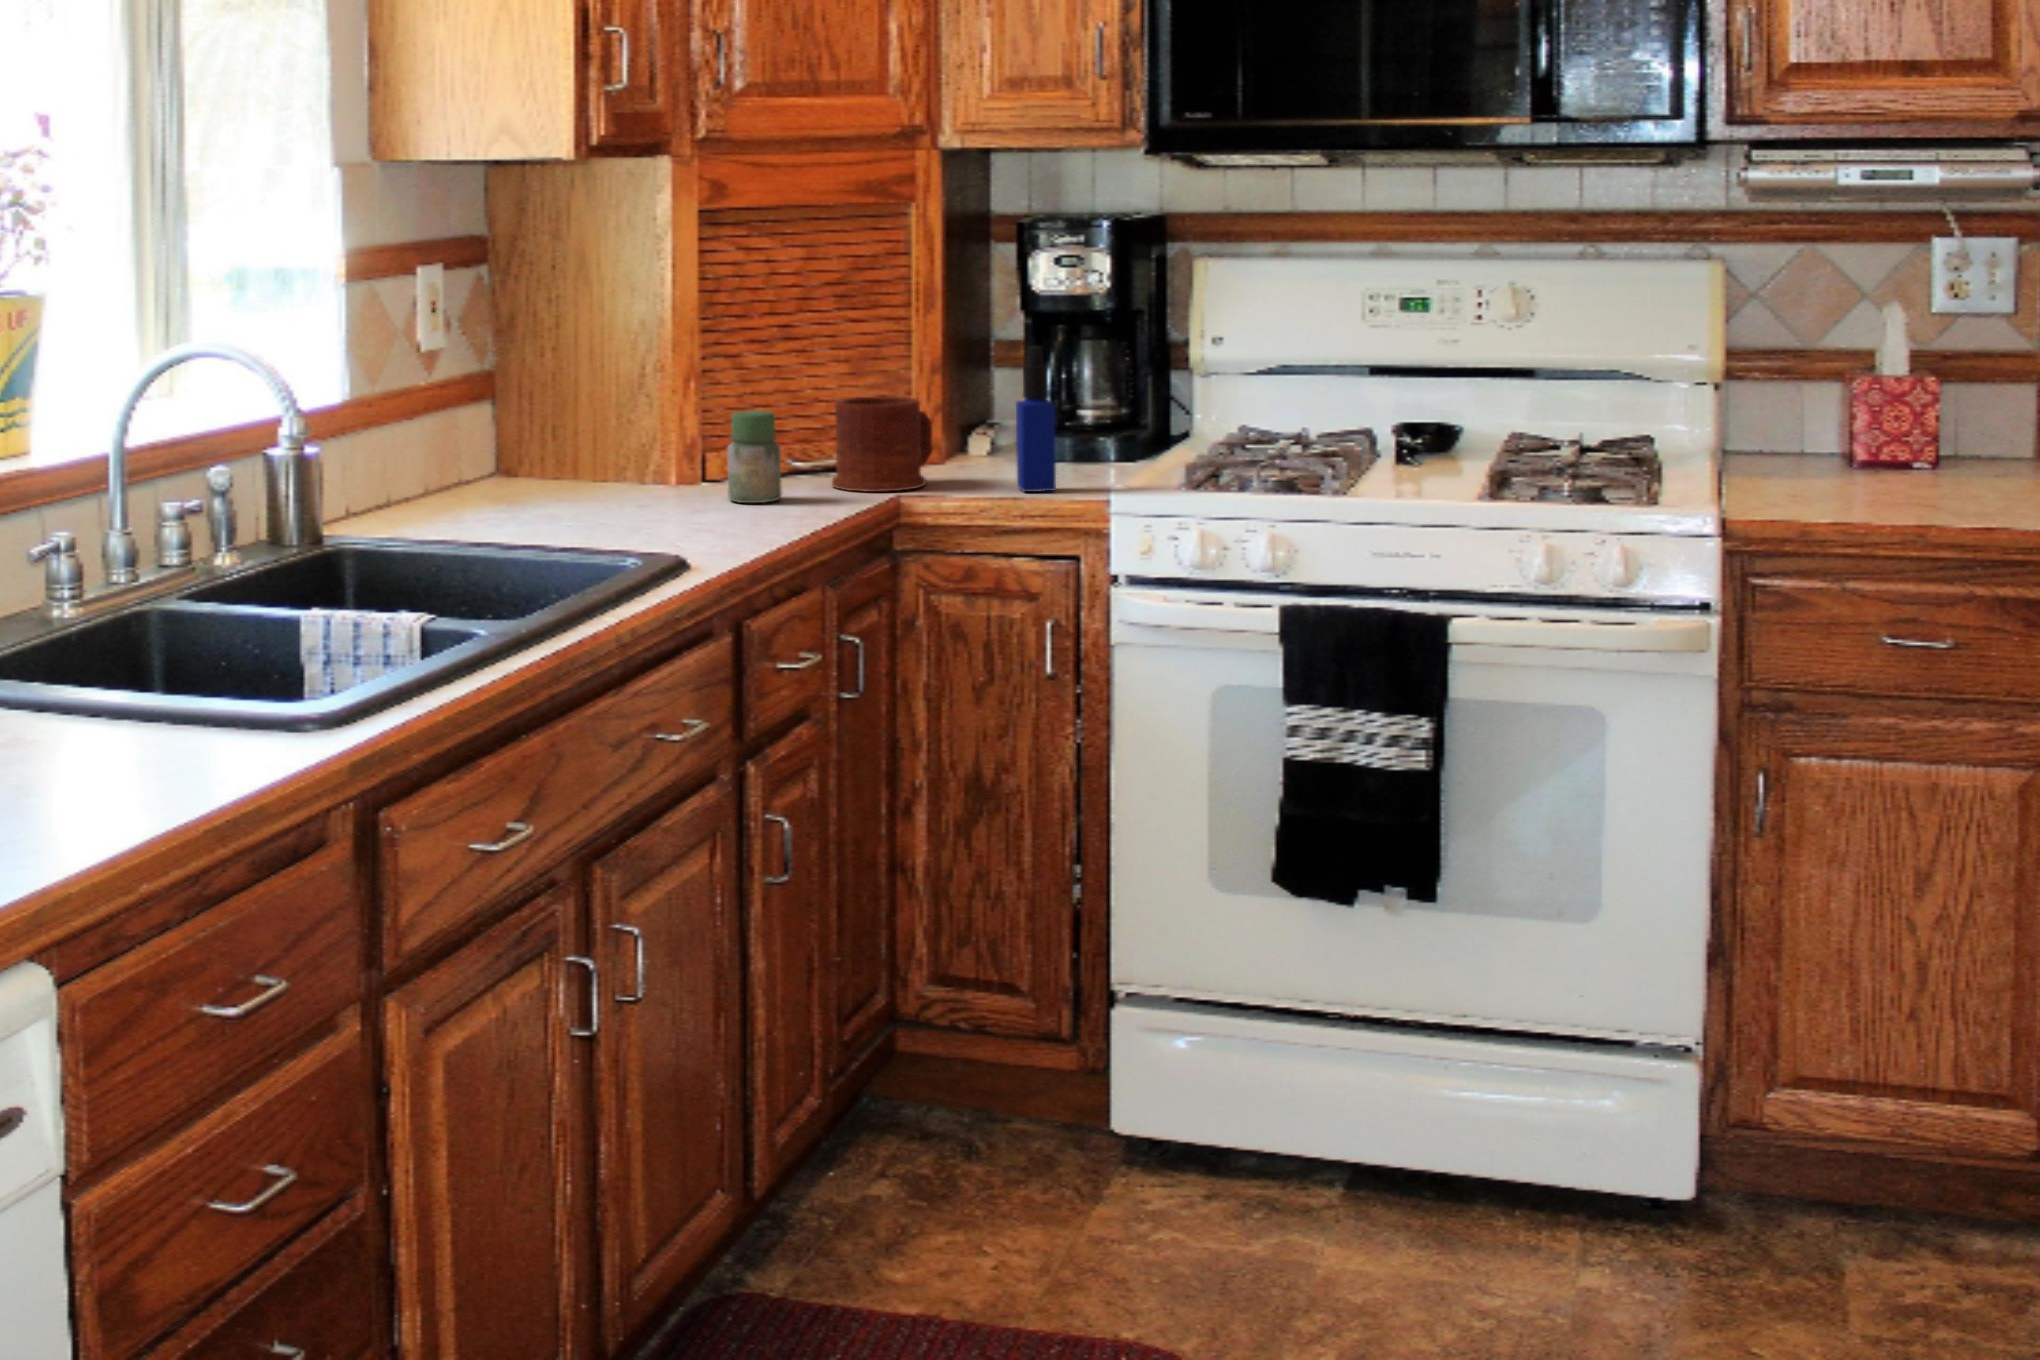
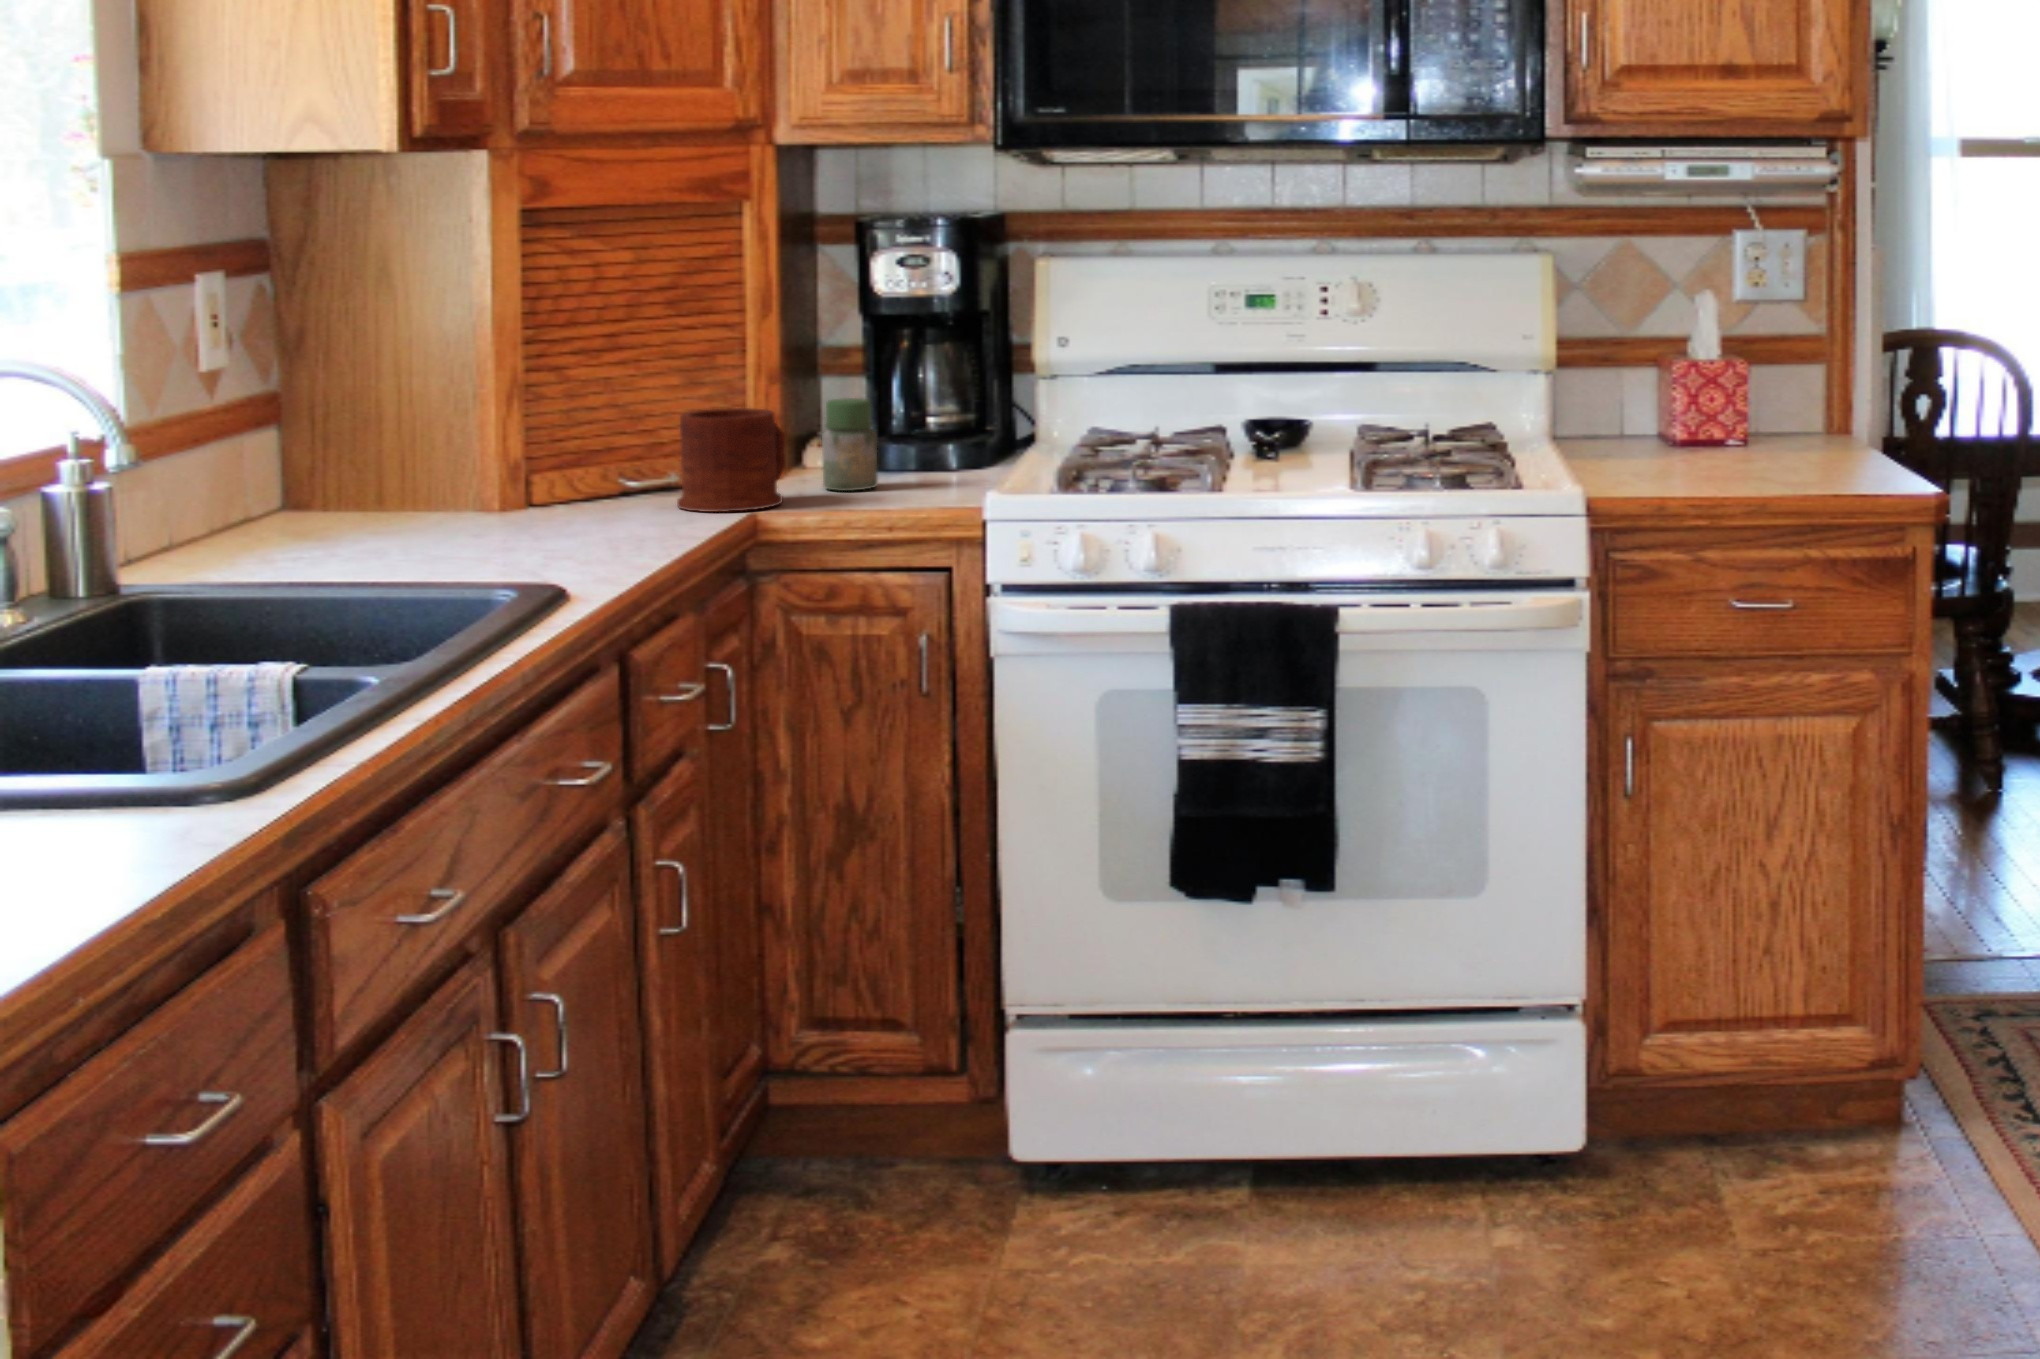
bottle: present [1016,346,1056,492] -> none [880,351,926,505]
jar: present [727,410,782,503] -> present [822,398,878,491]

